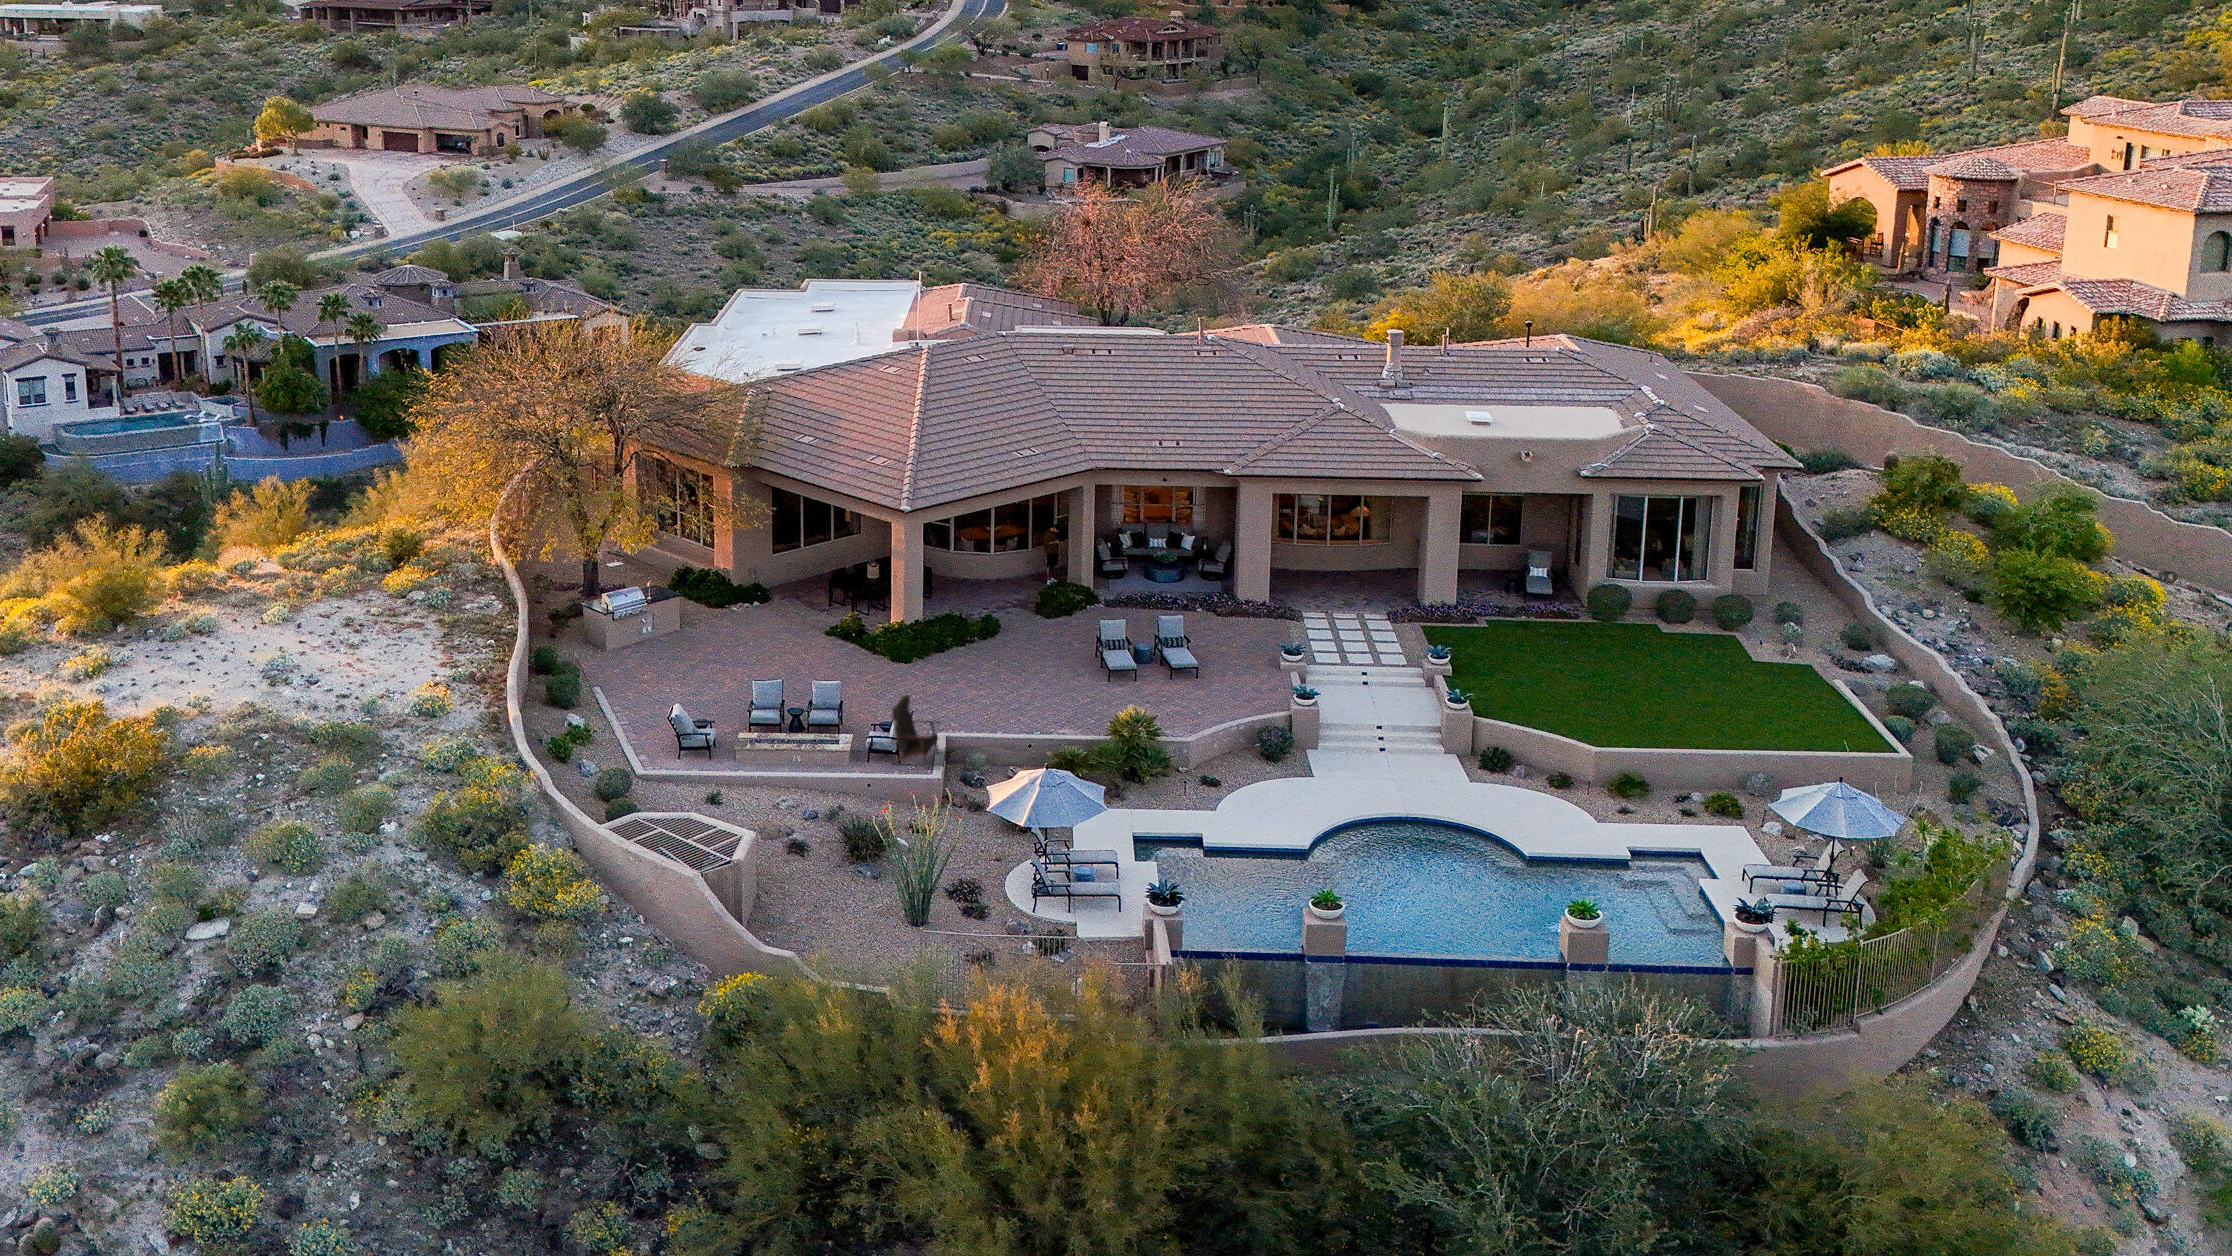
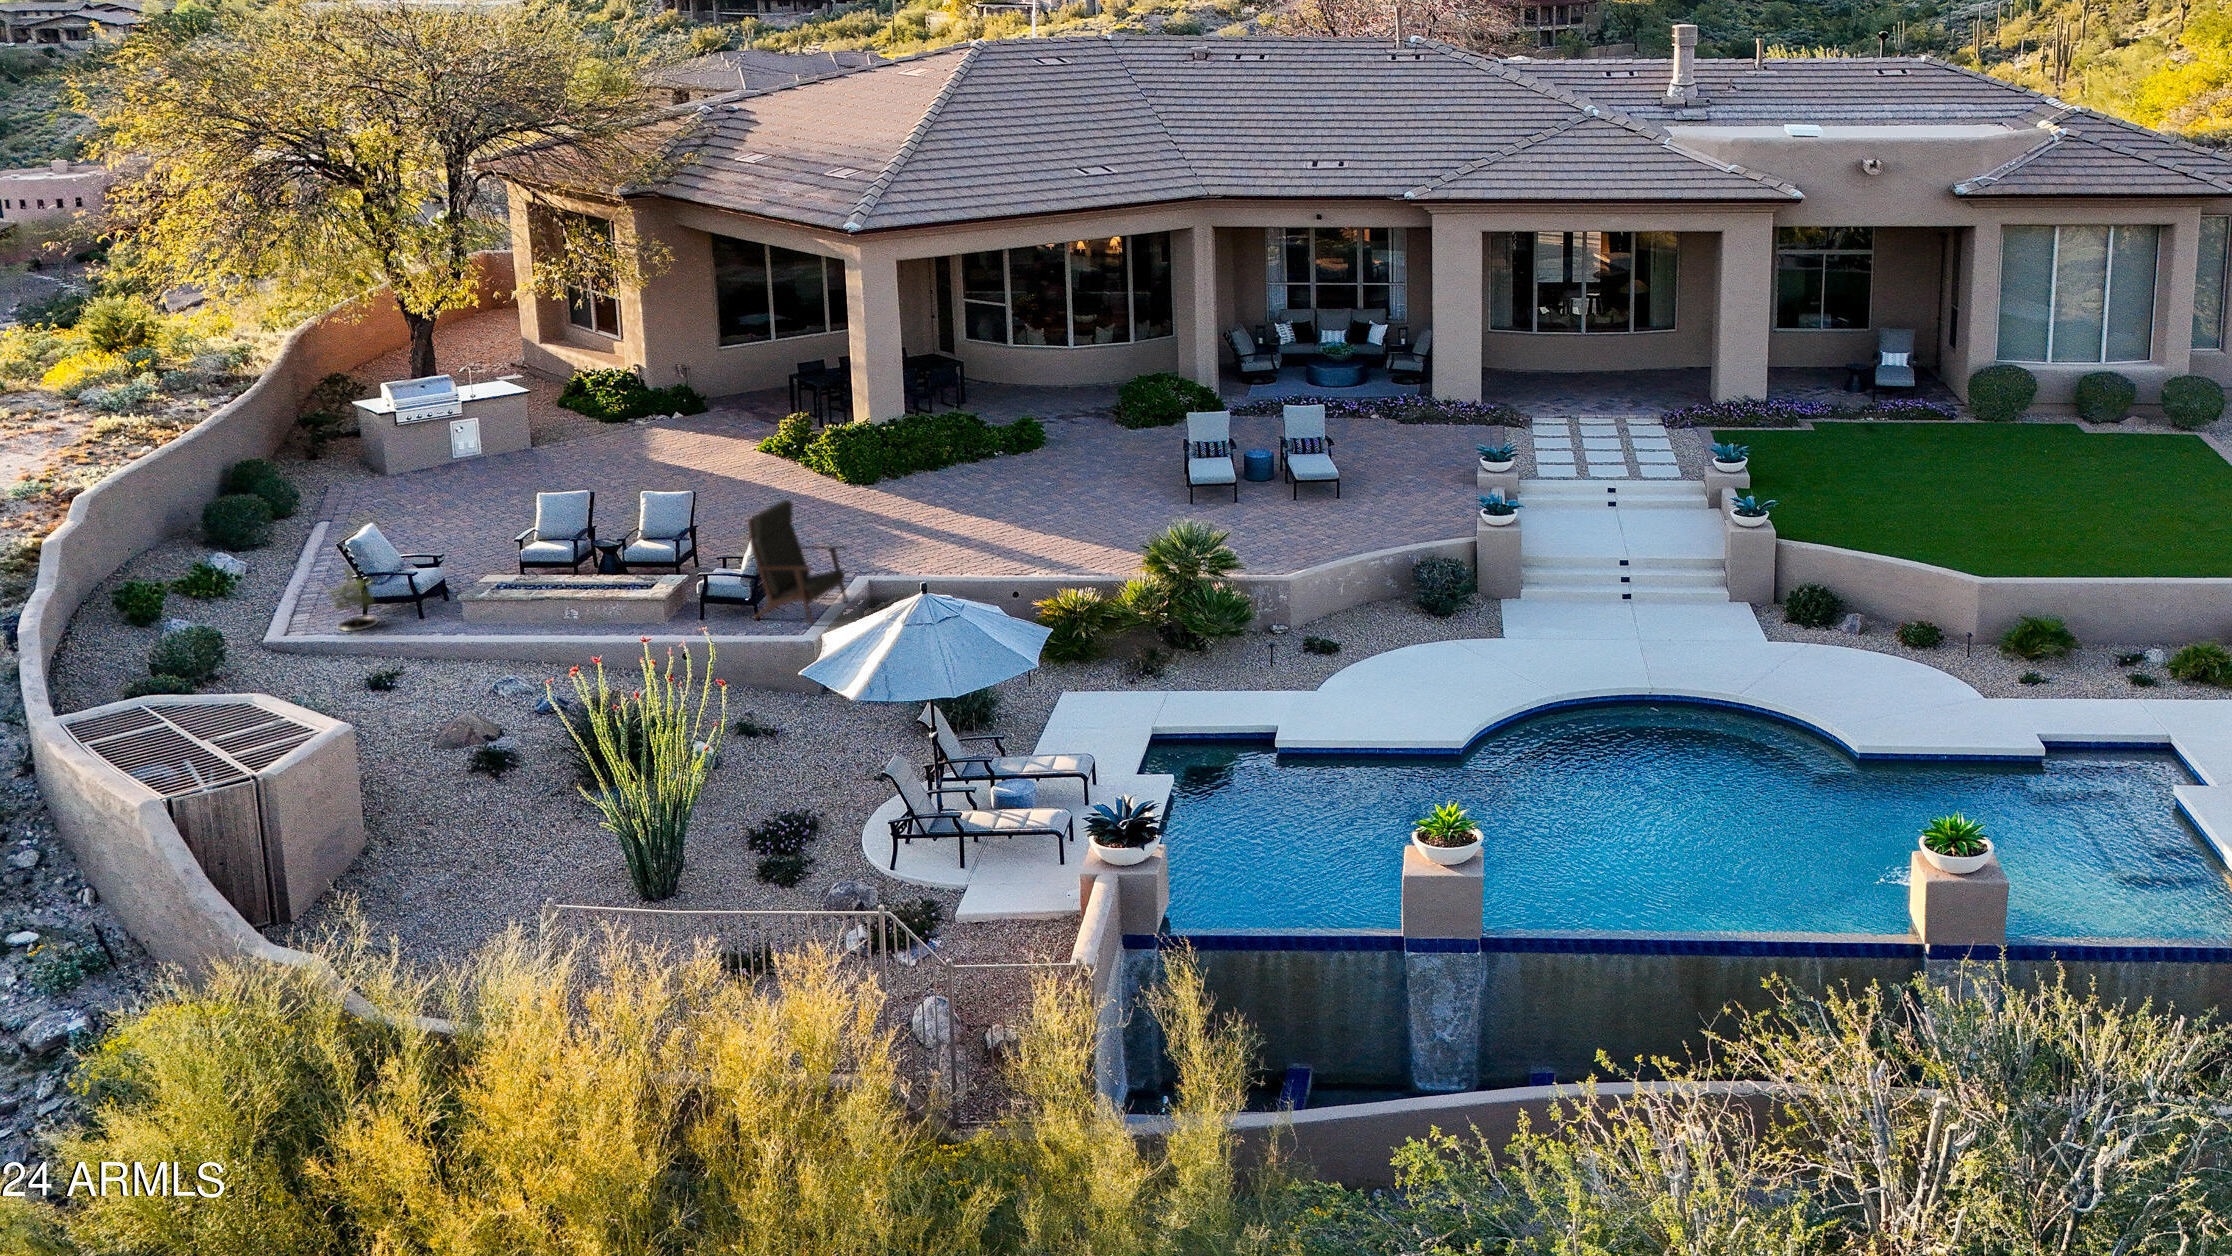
potted tree: none [655,731,682,770] -> present [327,565,378,631]

